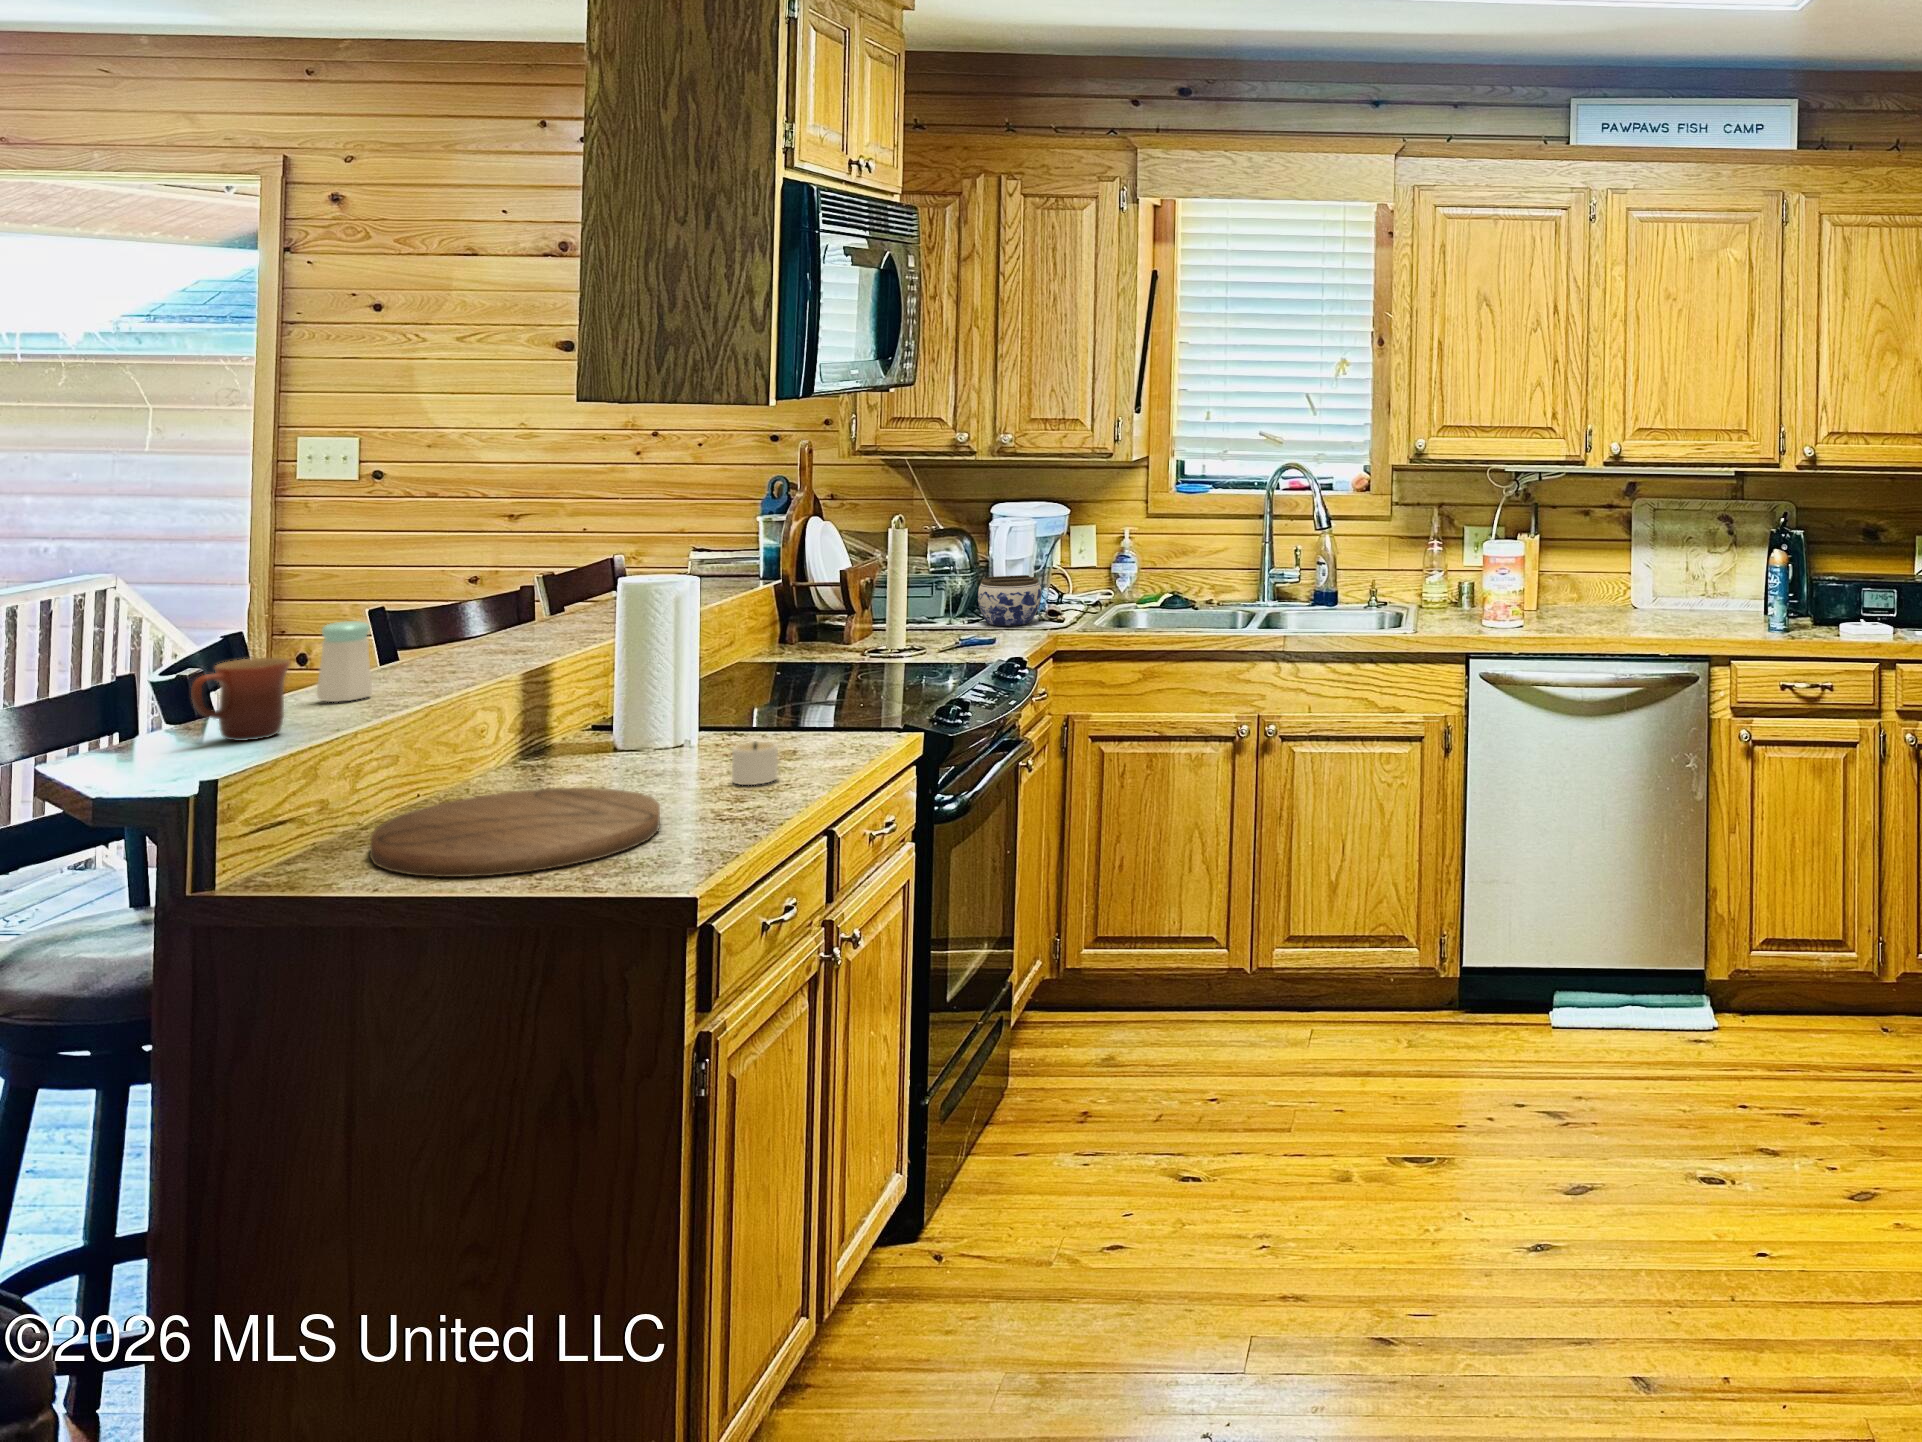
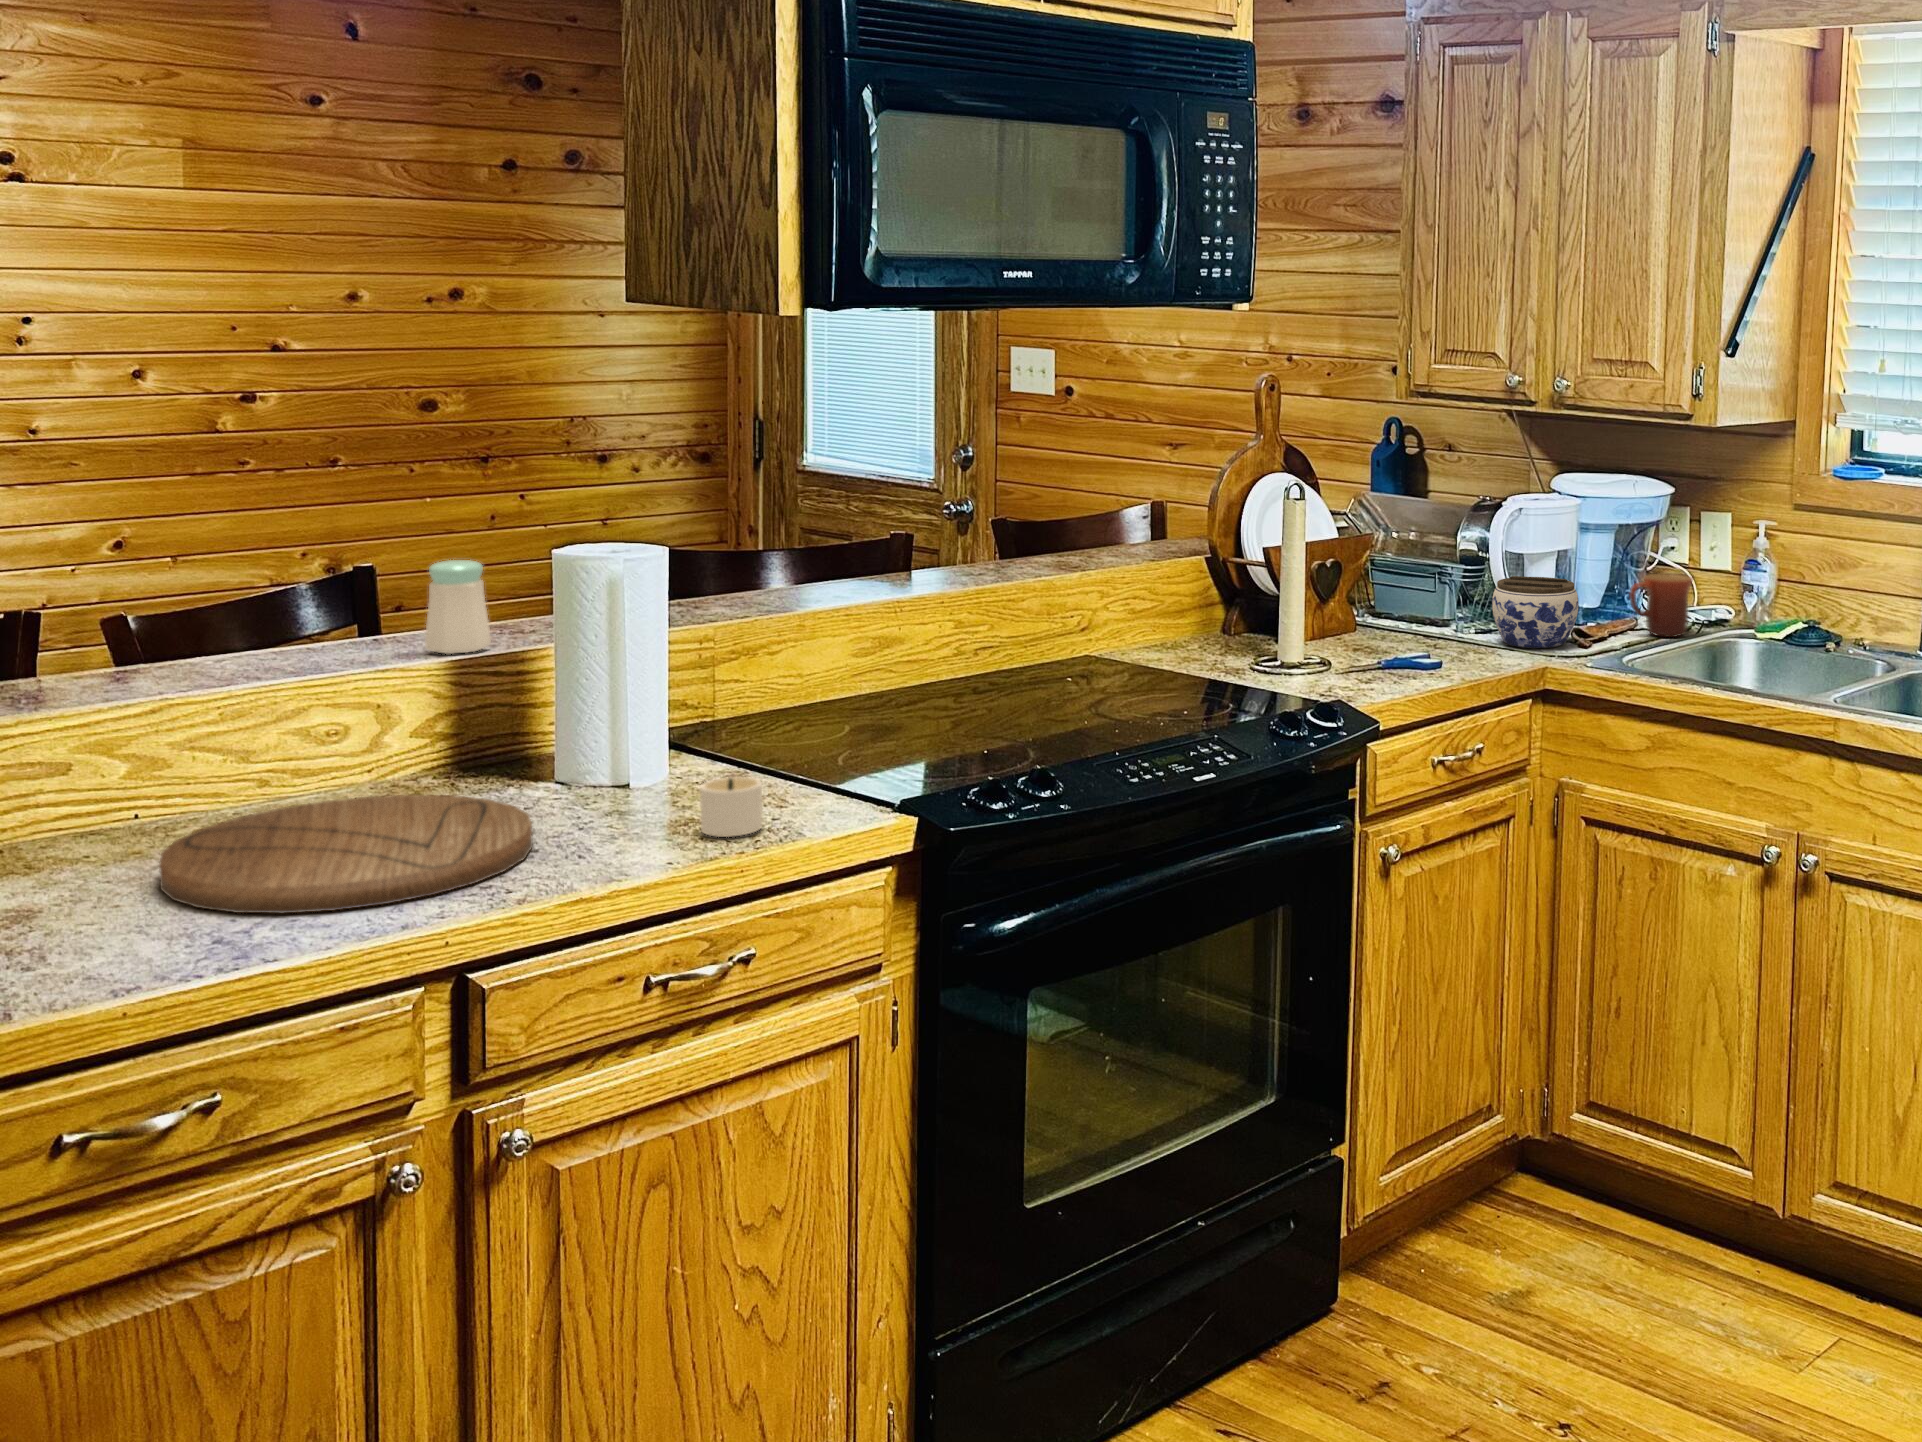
mug: present [191,658,290,741] -> present [1630,574,1693,637]

